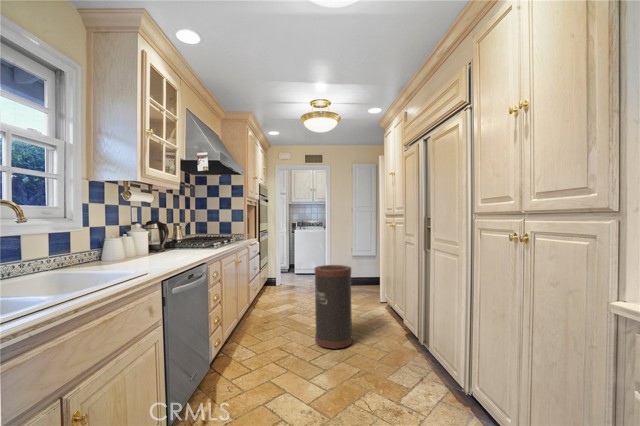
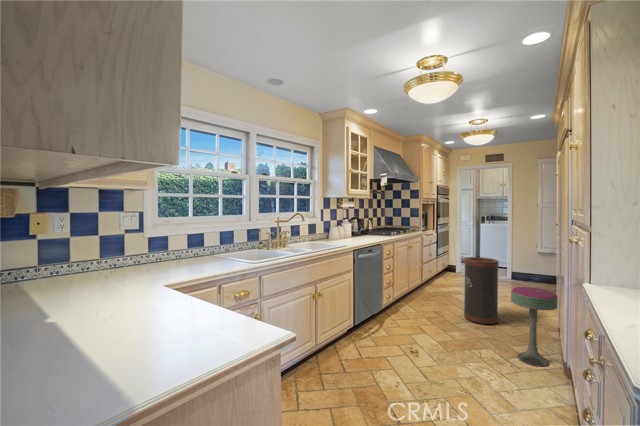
bar stool: none [392,295,441,395] -> present [511,287,558,366]

